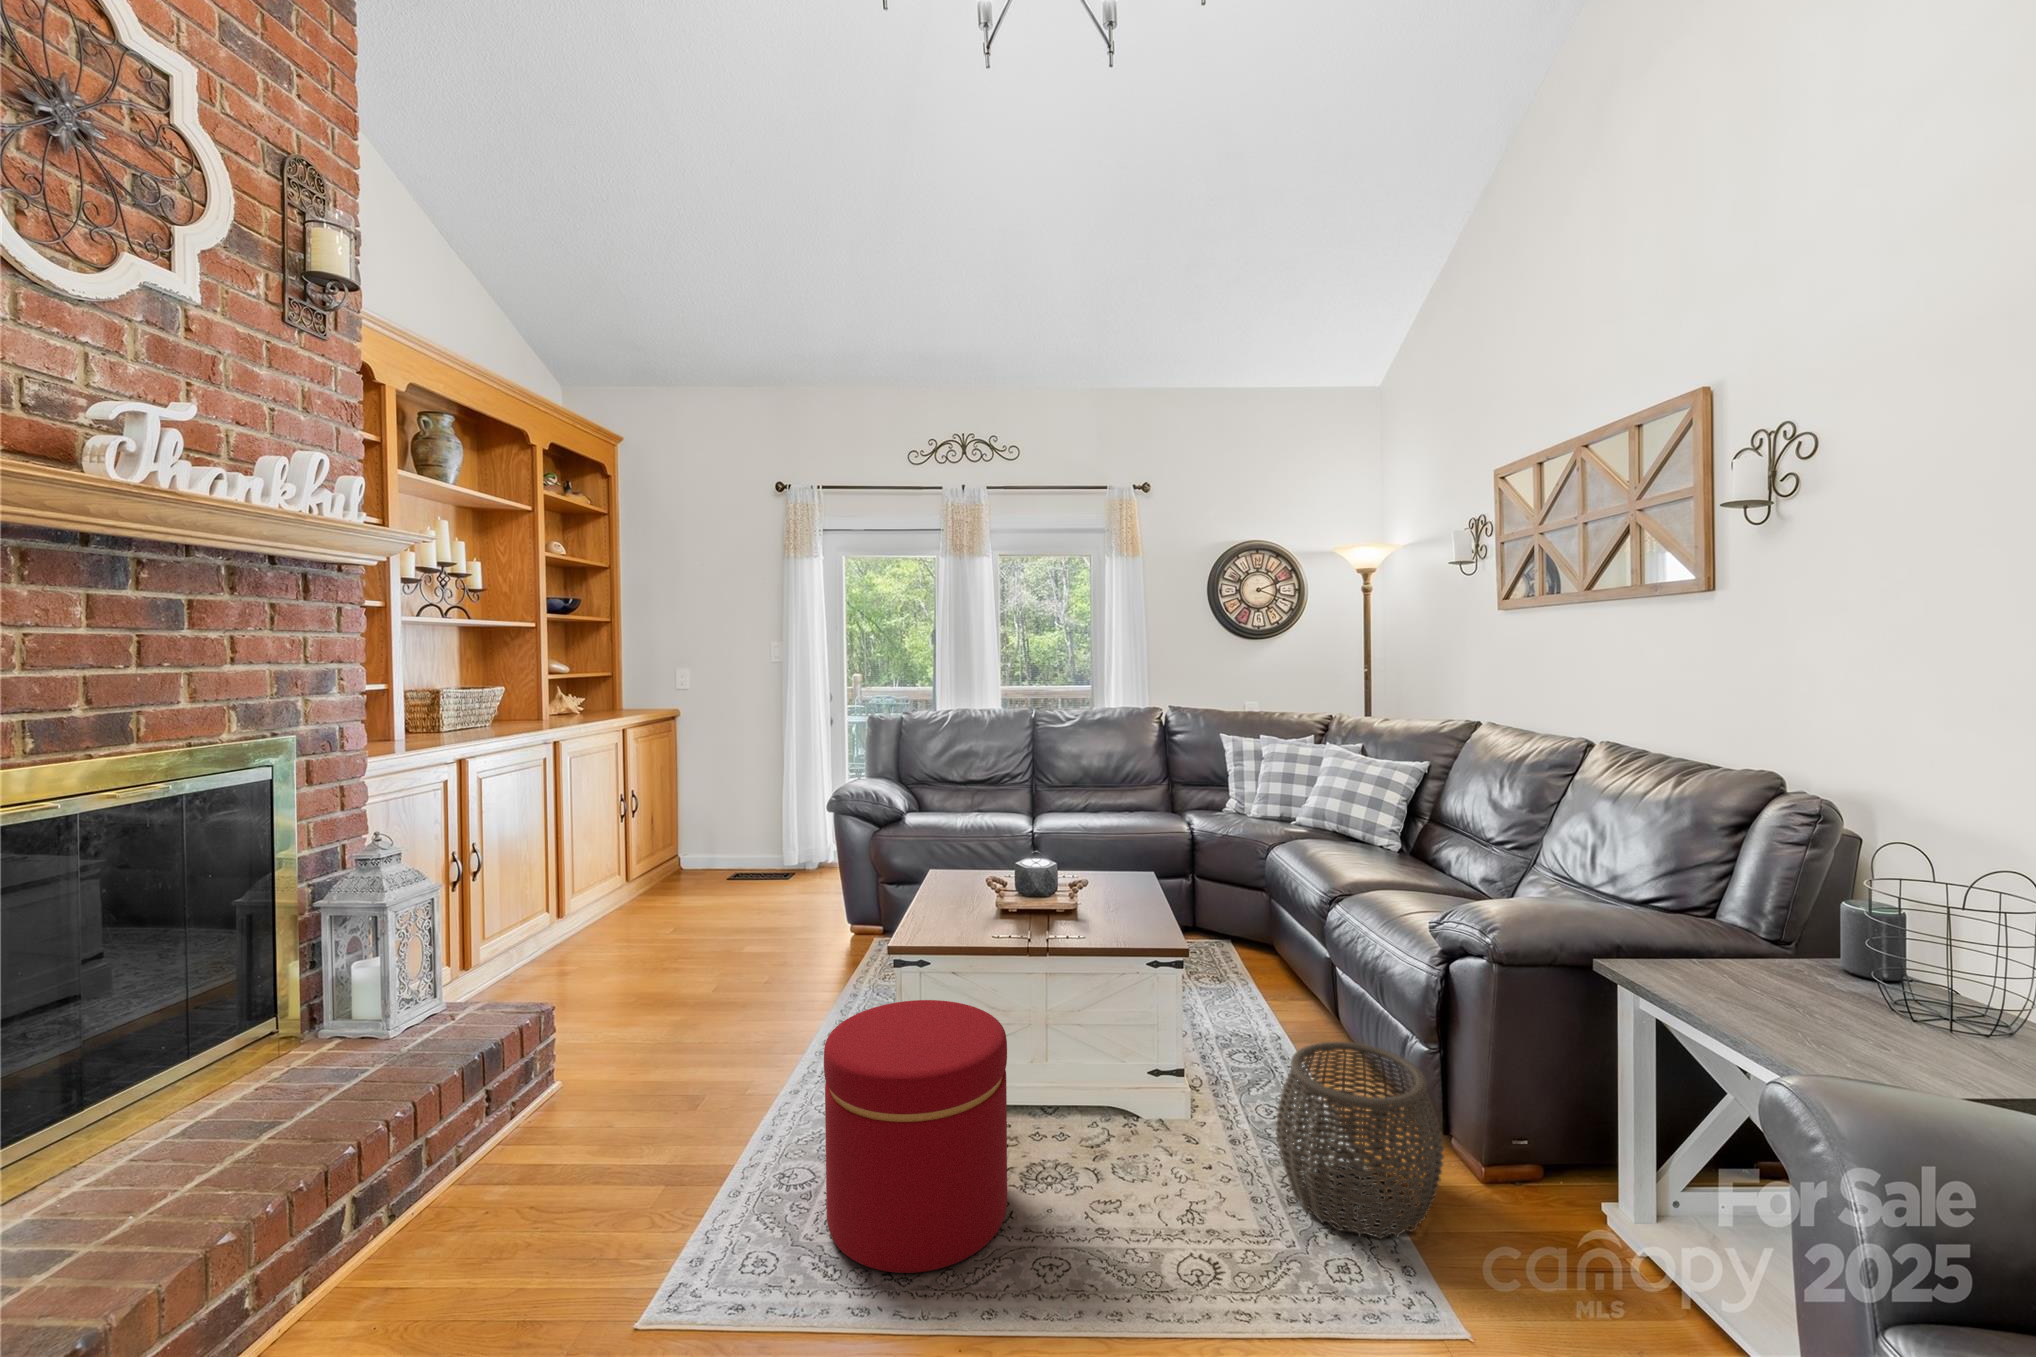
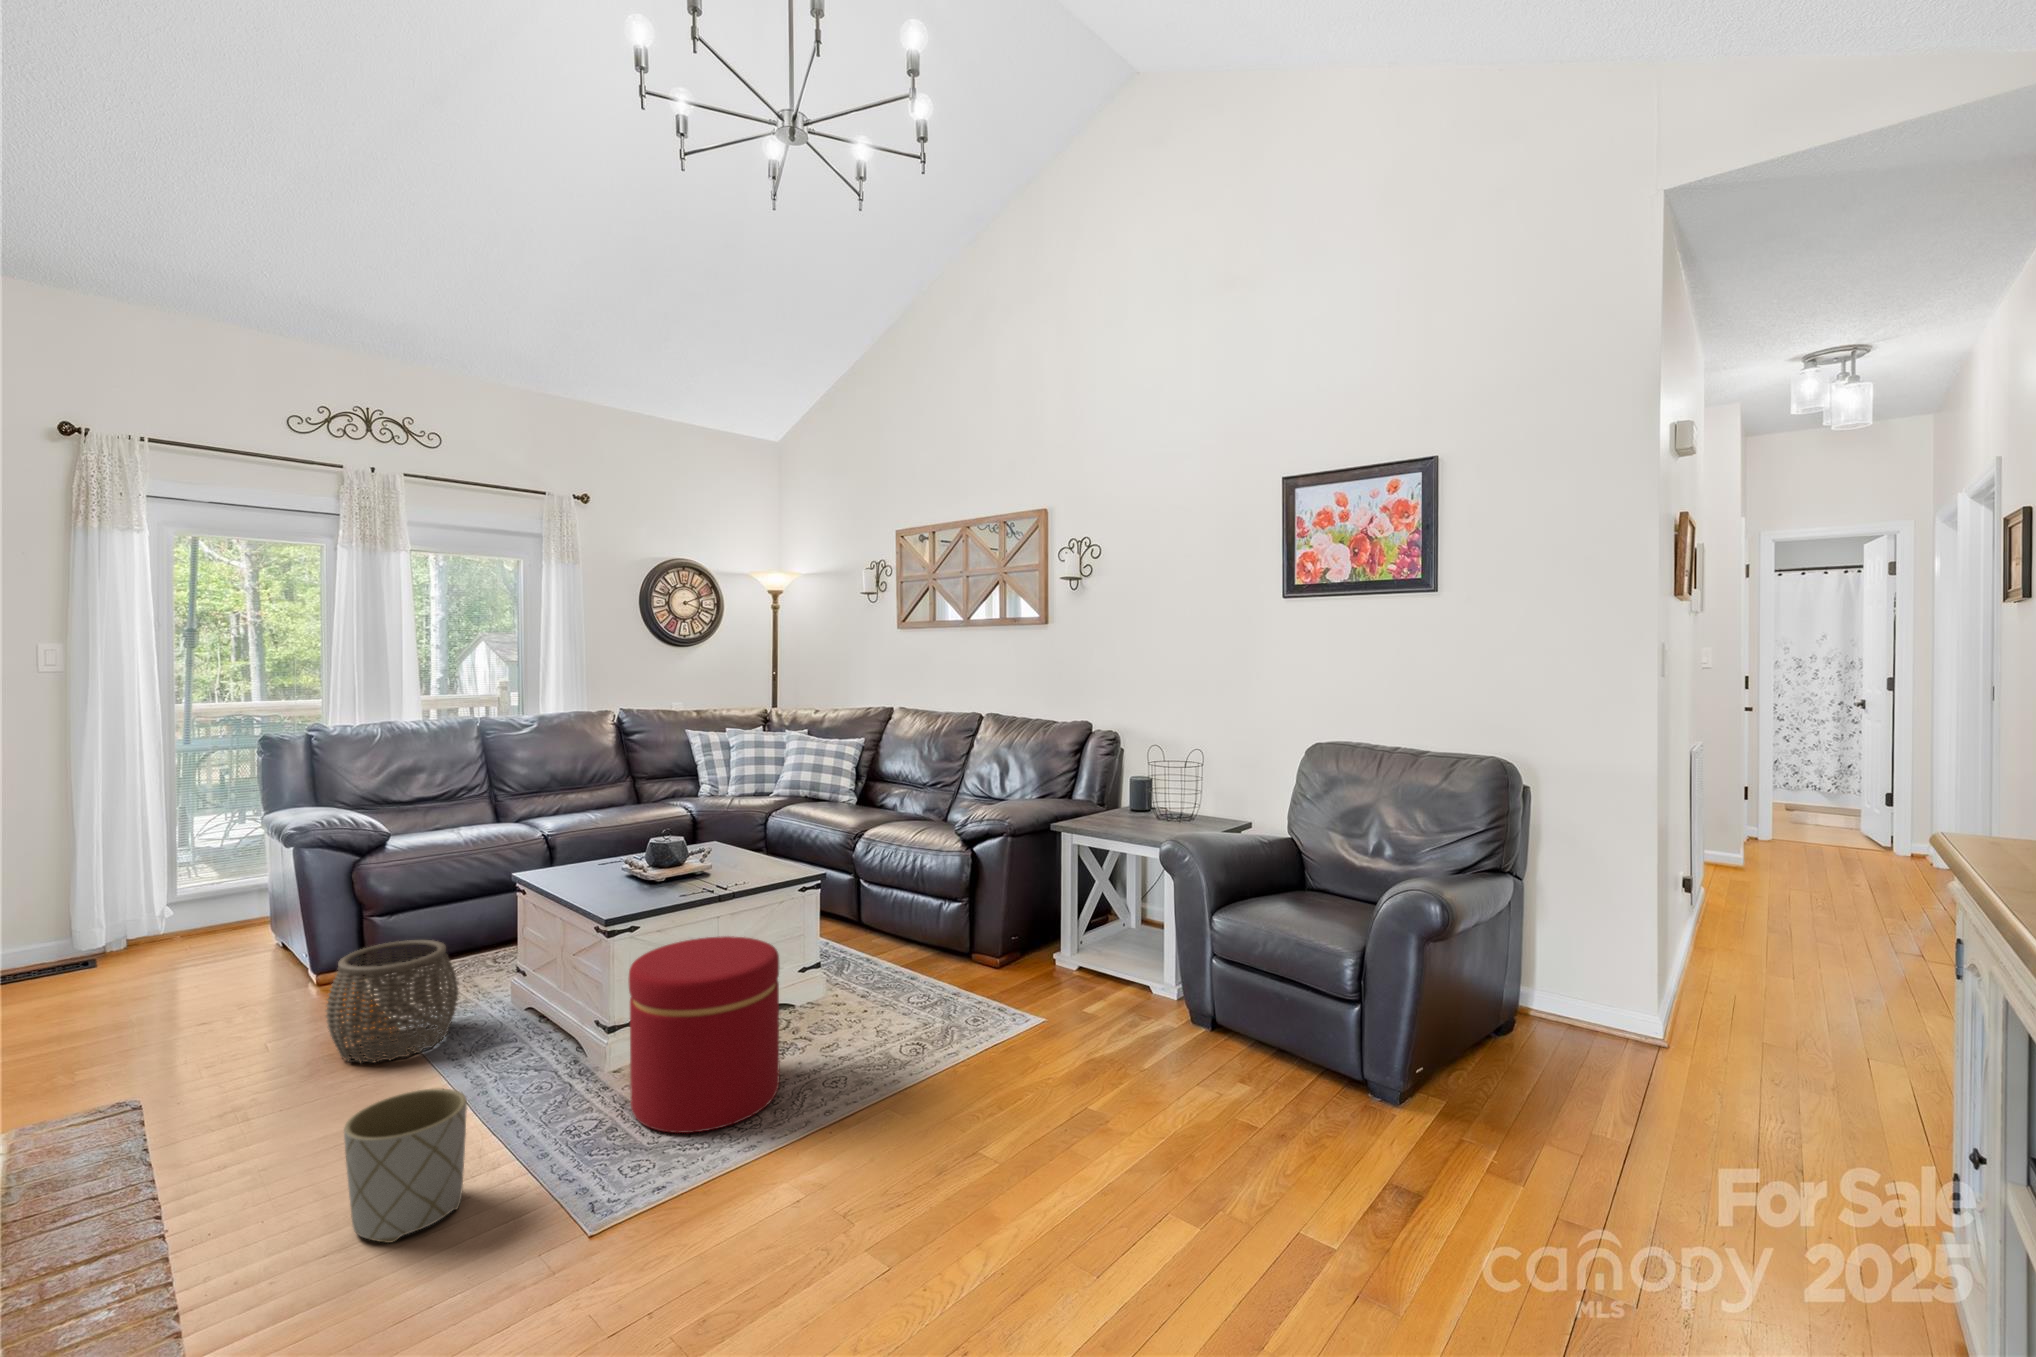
woven basket: present [1276,1042,1444,1238] -> present [326,940,458,1063]
planter: none [538,1086,652,1240] -> present [344,1089,467,1243]

